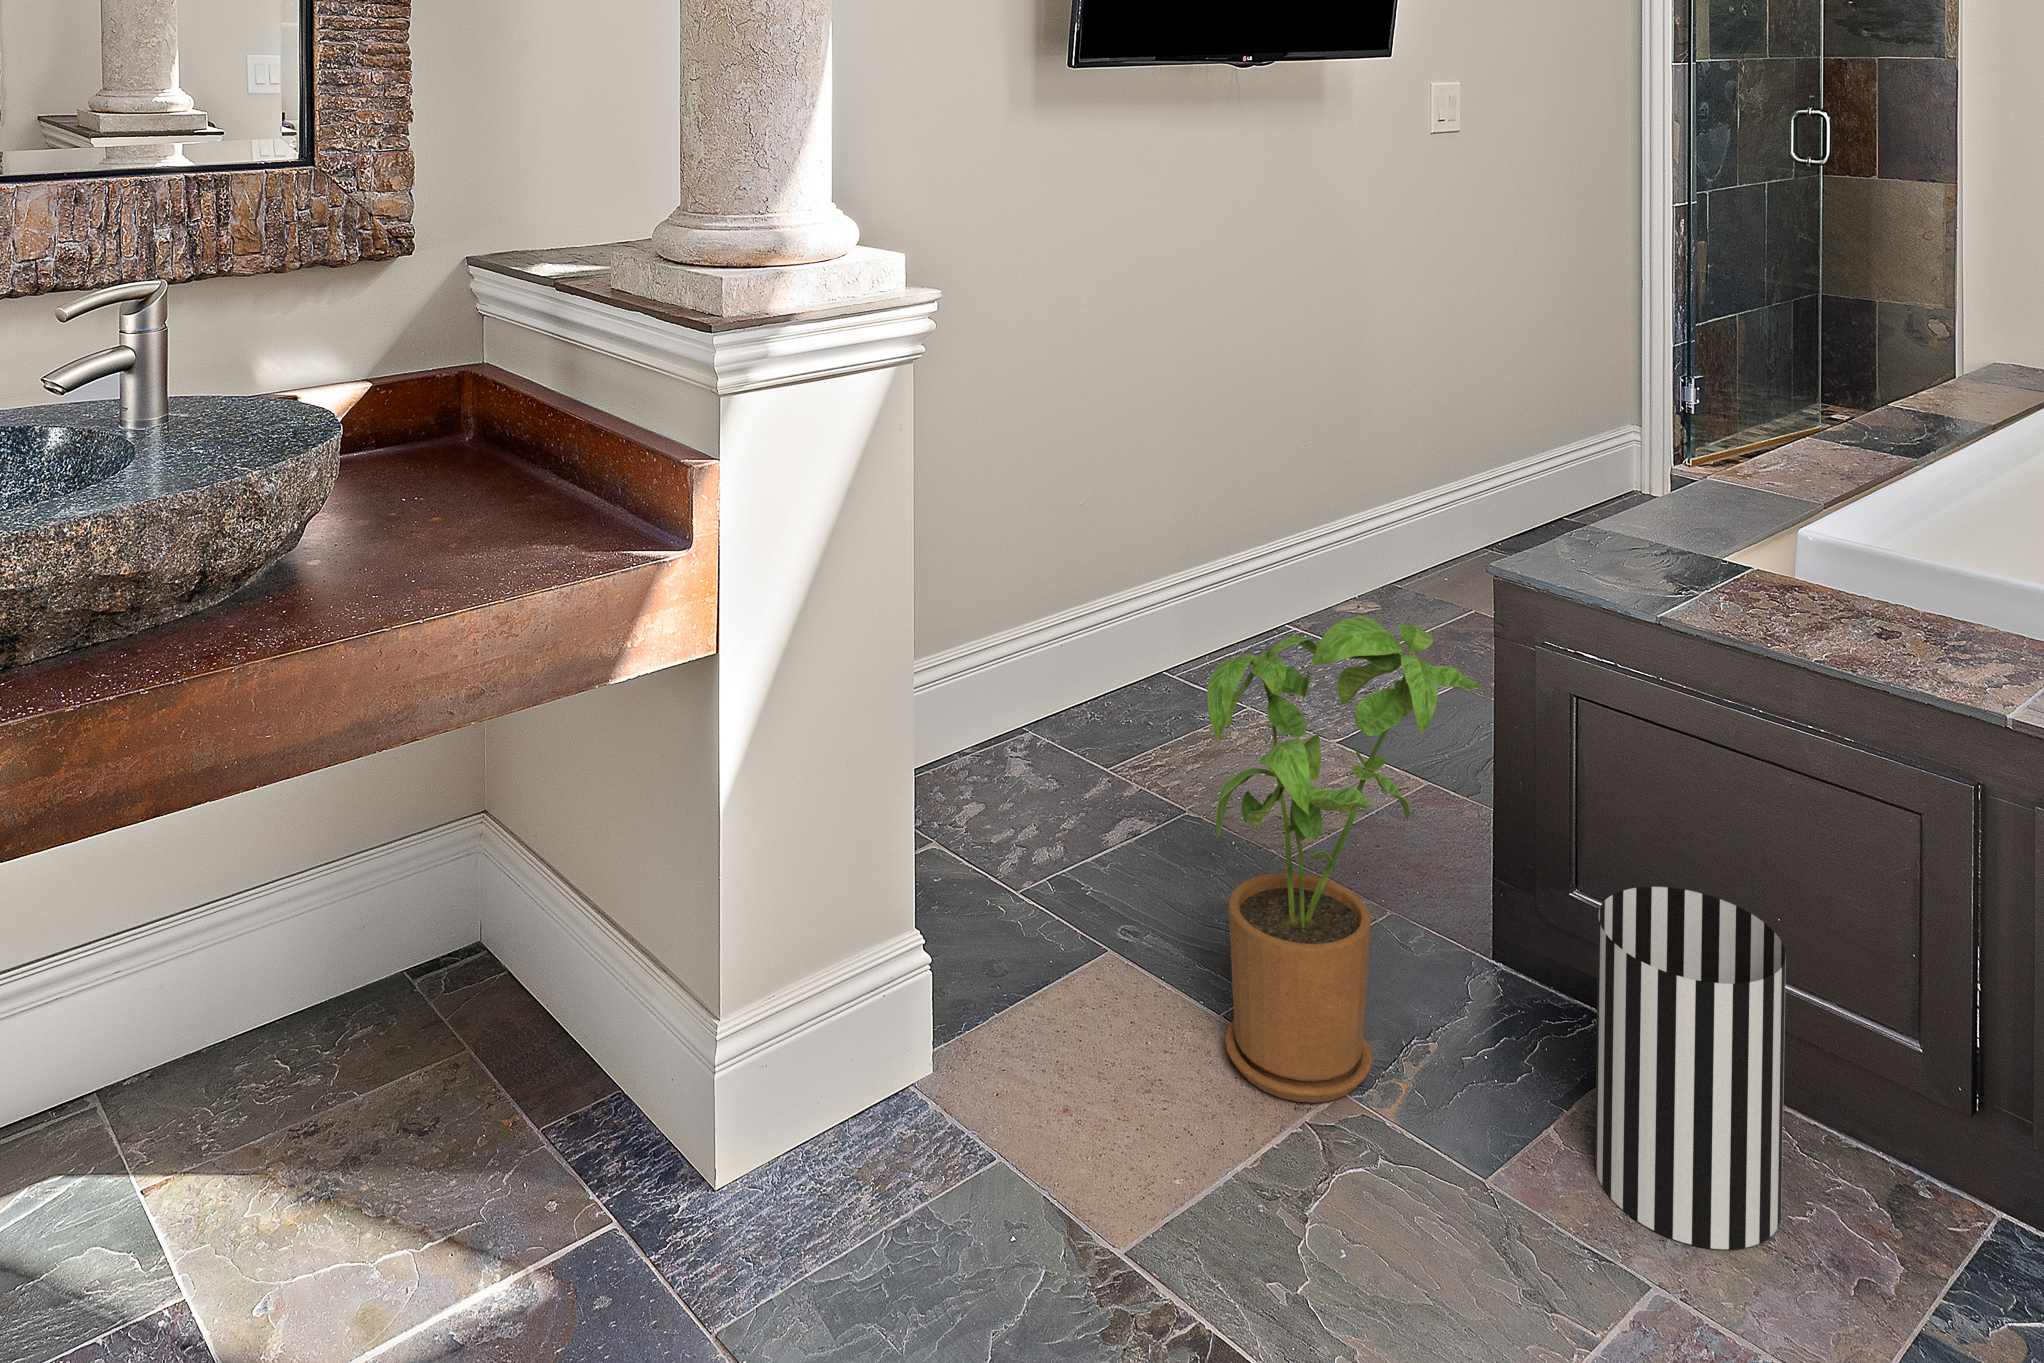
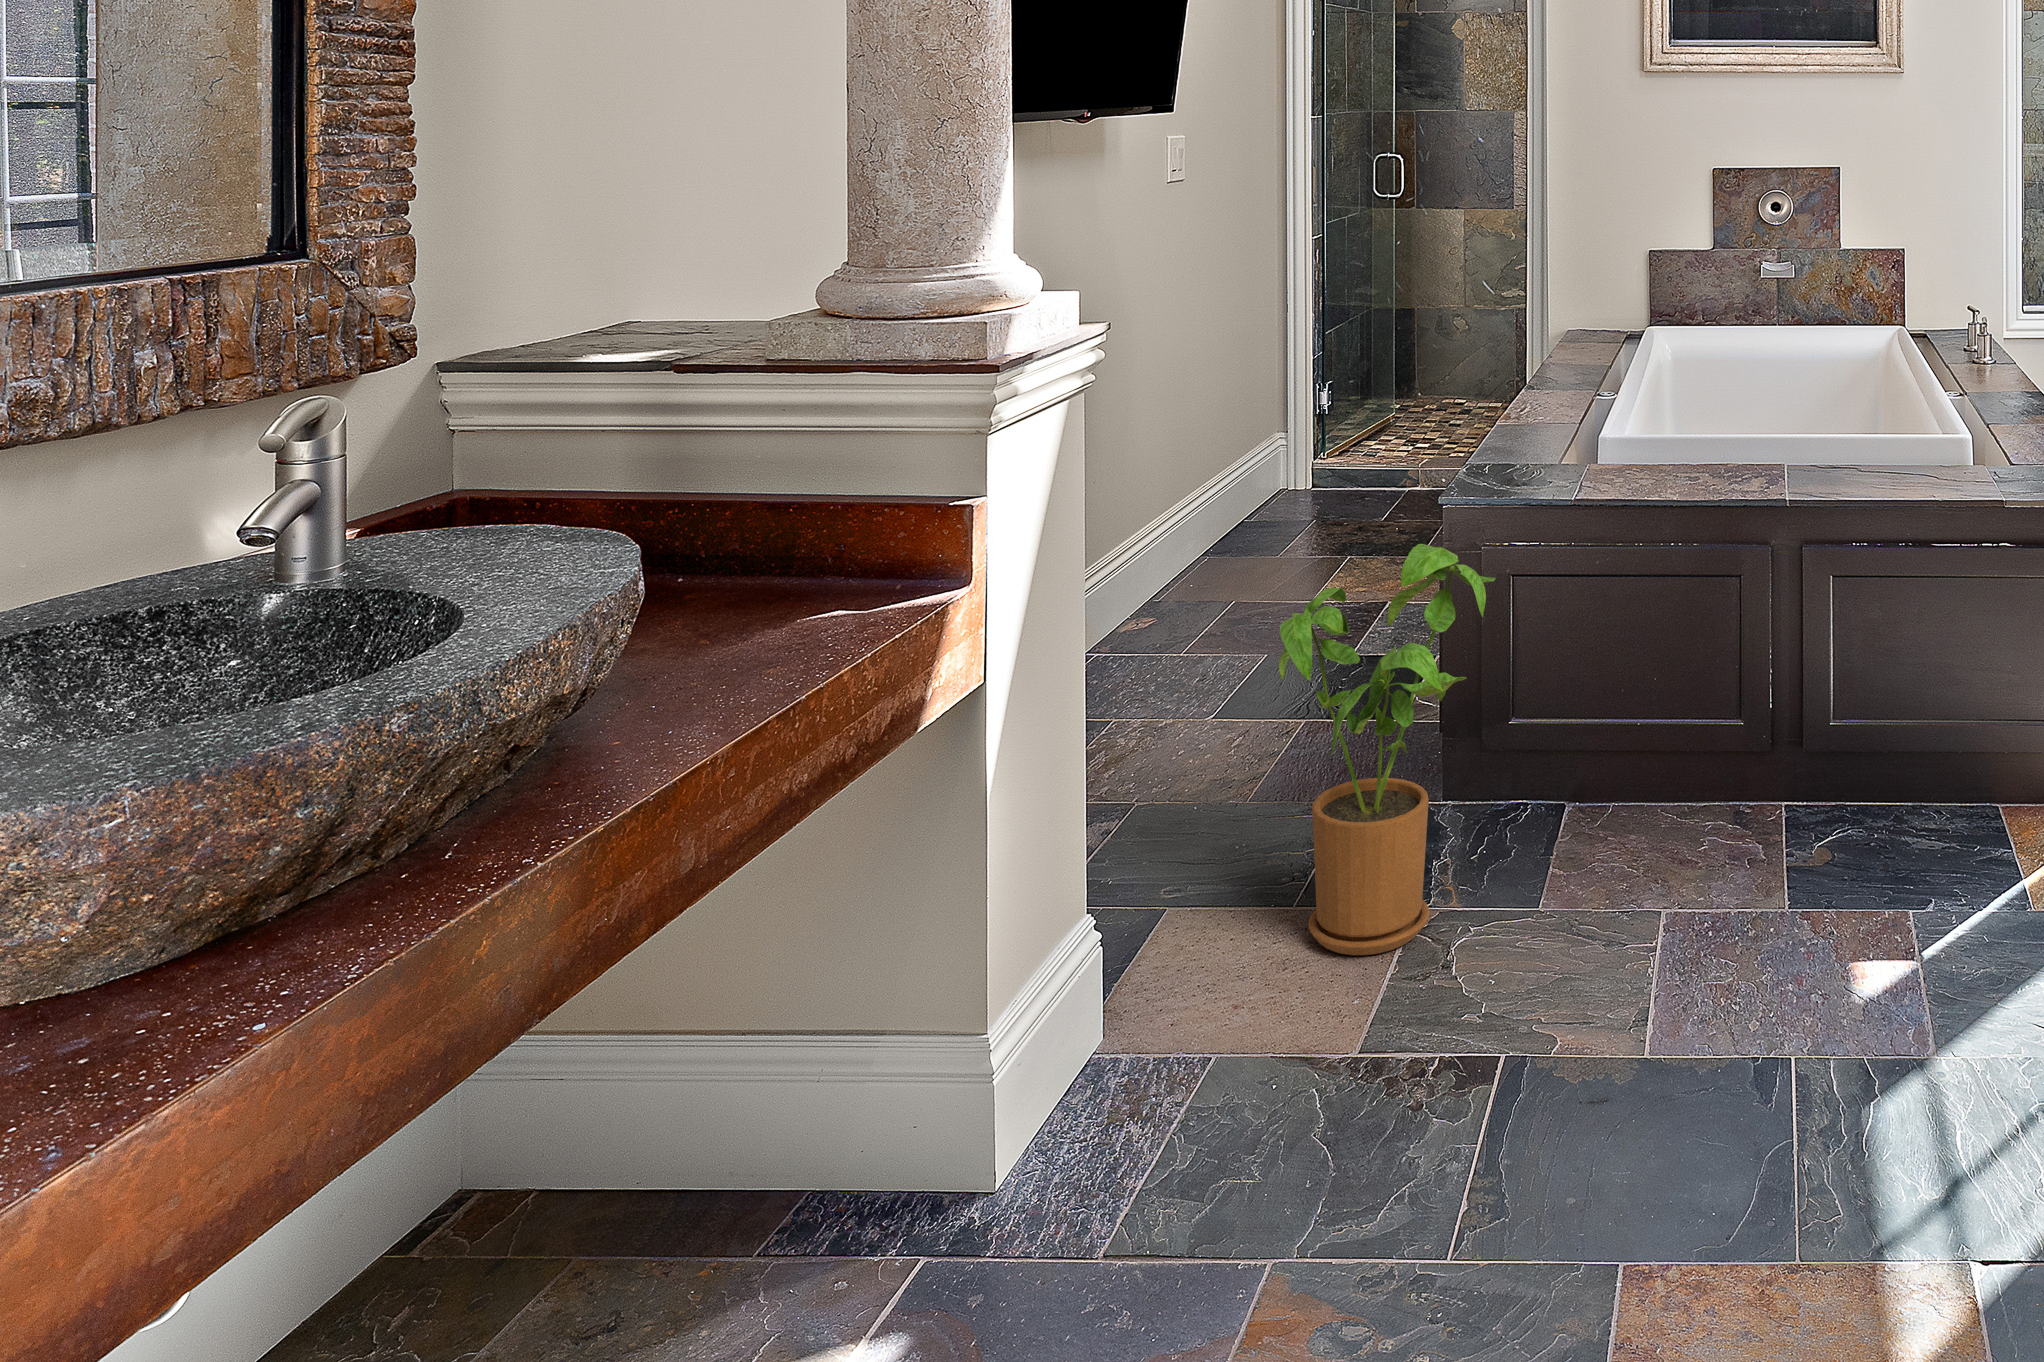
wastebasket: present [1595,887,1786,1249] -> none [1588,681,1708,910]

